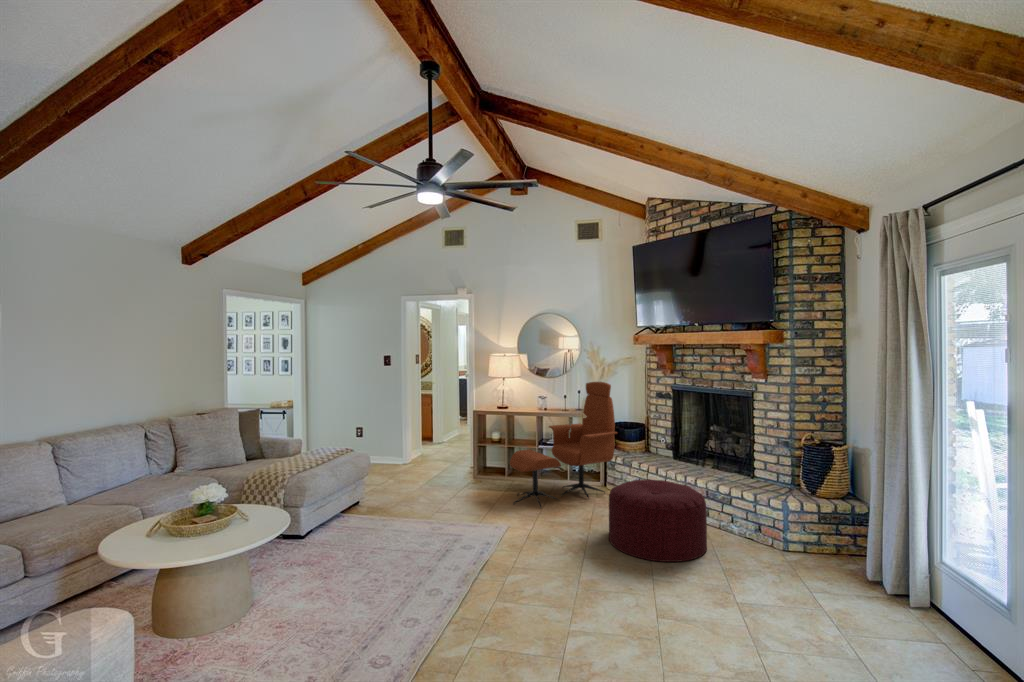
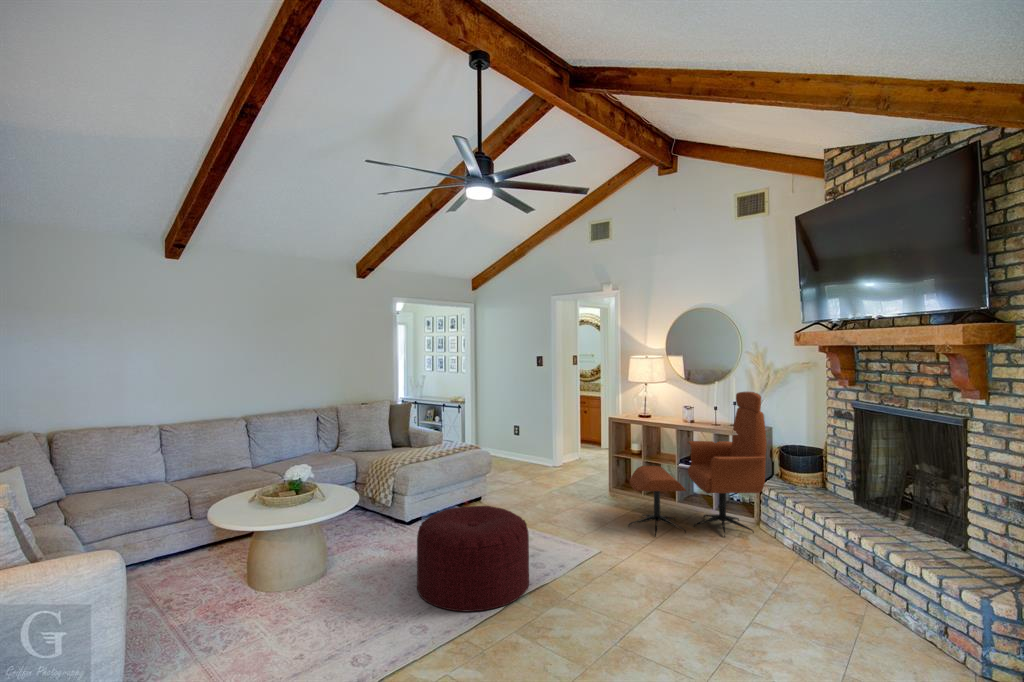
ottoman: present [609,480,707,562] -> present [417,506,529,611]

